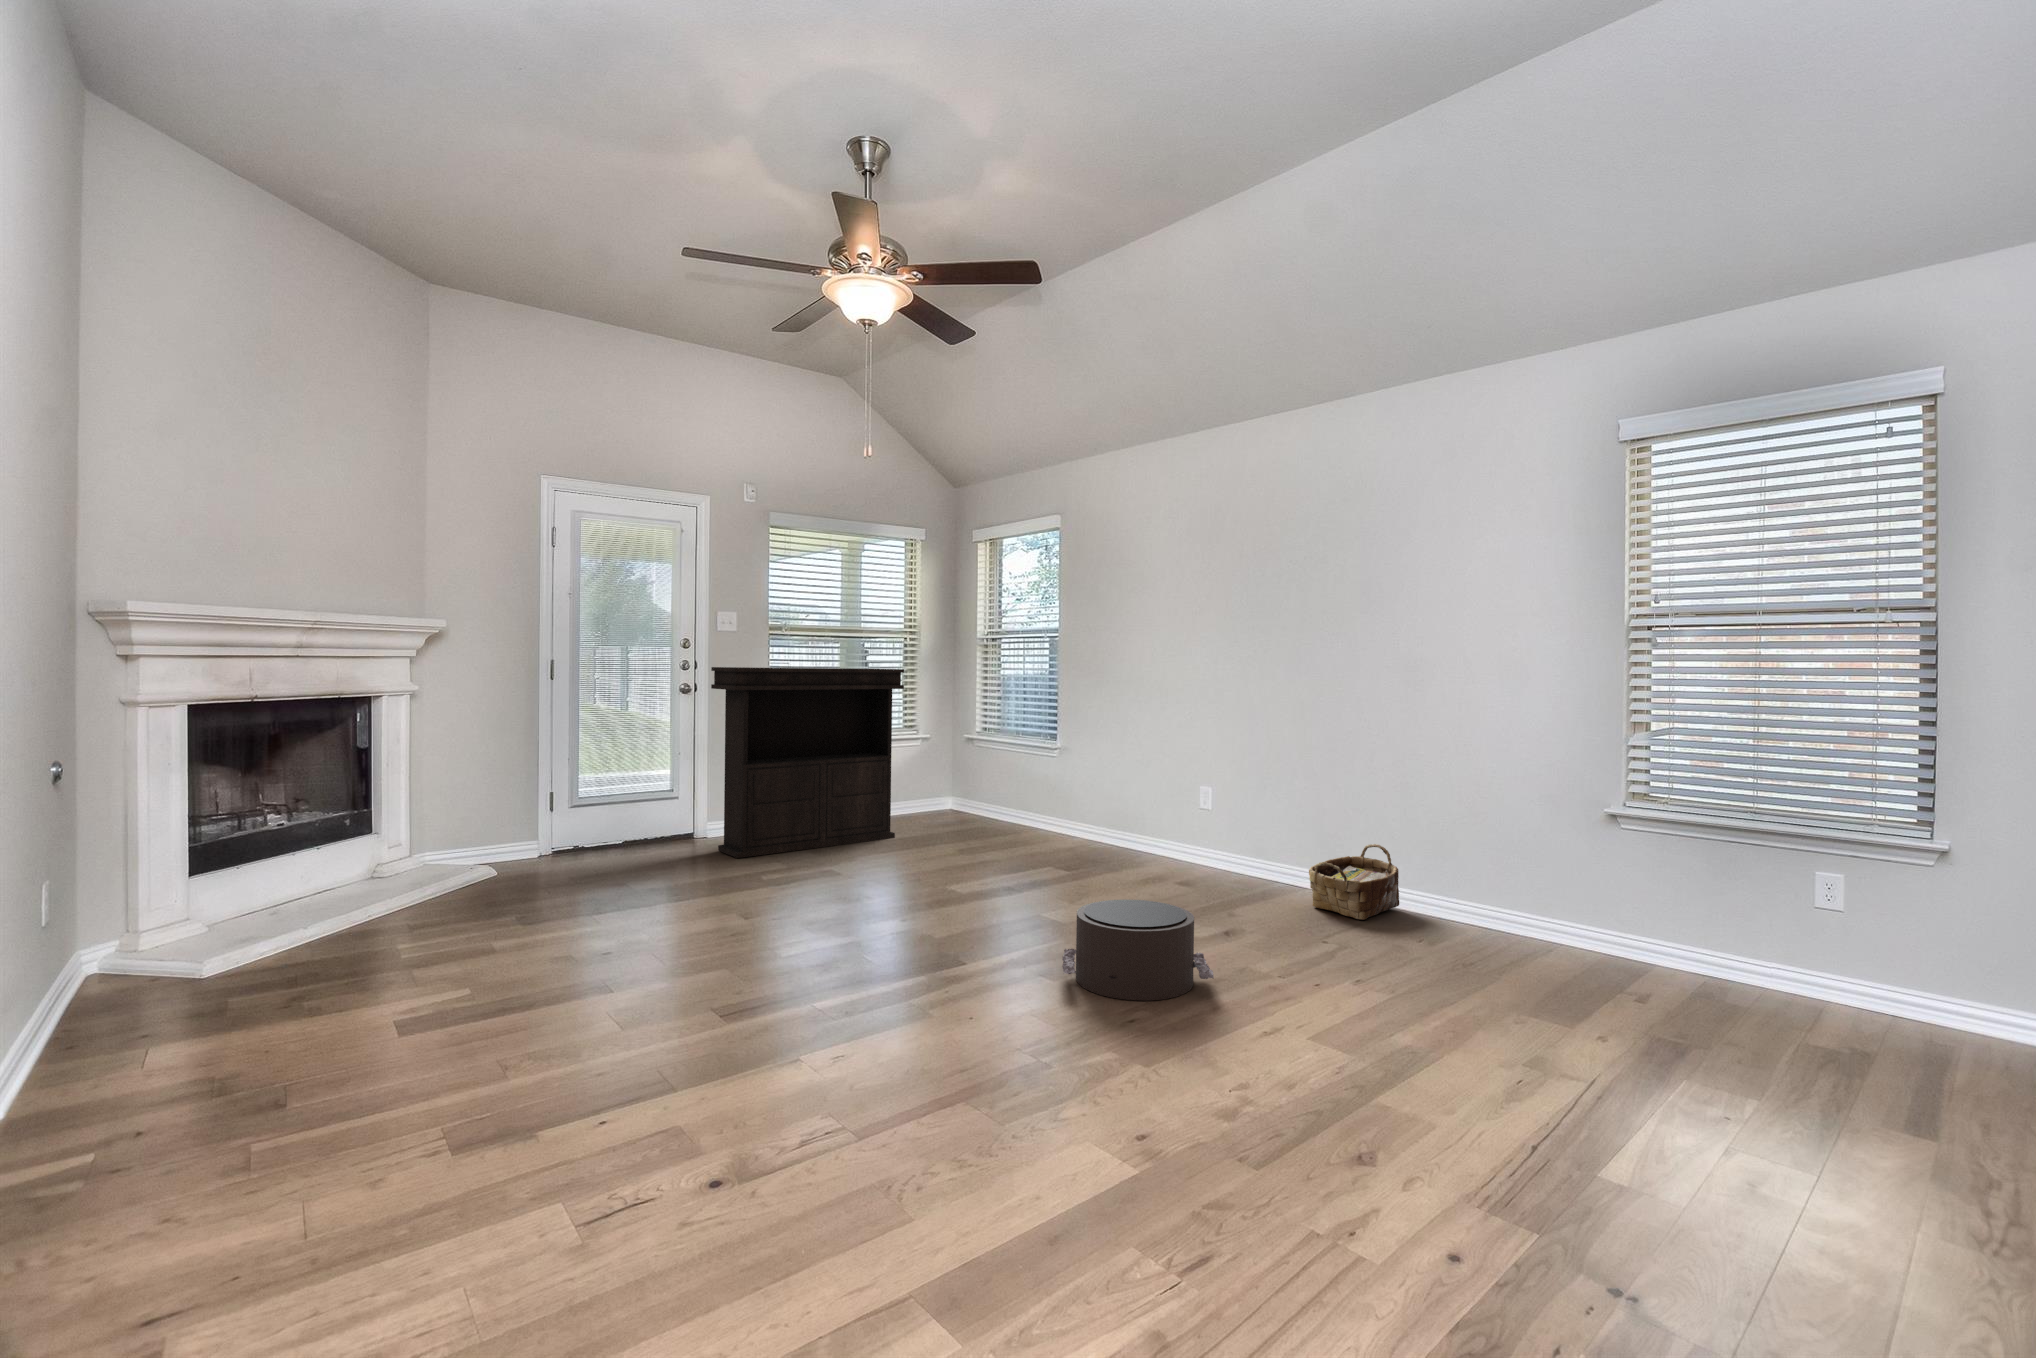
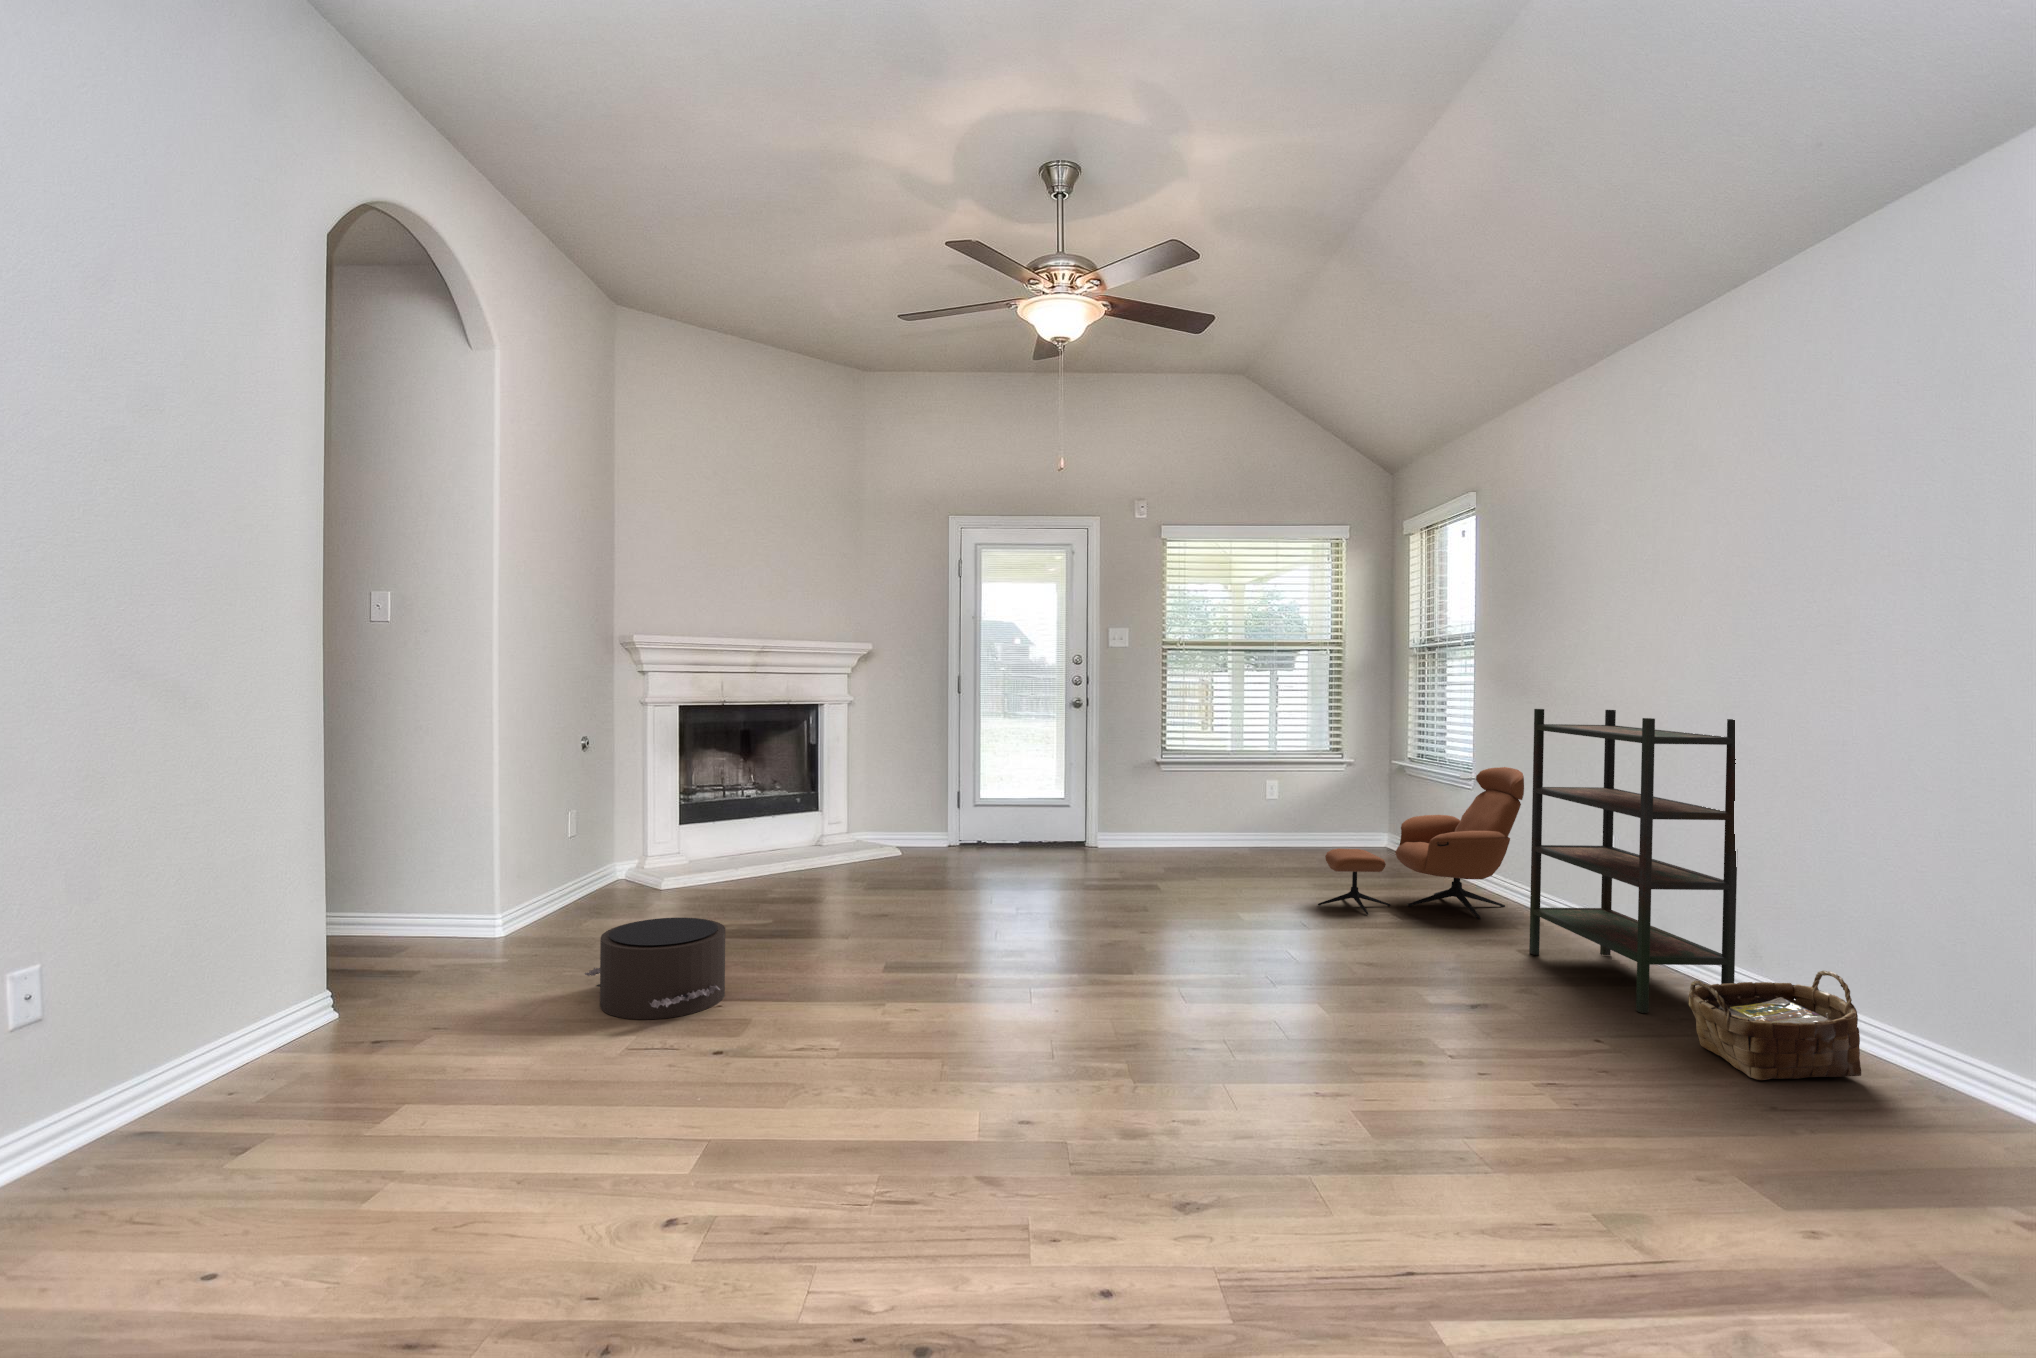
console table: present [711,667,904,858] -> none [1081,682,1282,872]
bookshelf: none [1150,683,1301,894] -> present [1529,709,1737,1013]
lounge chair: none [972,731,1109,860] -> present [1318,767,1524,919]
pouf: present [1062,899,1214,1001] -> present [585,918,725,1019]

